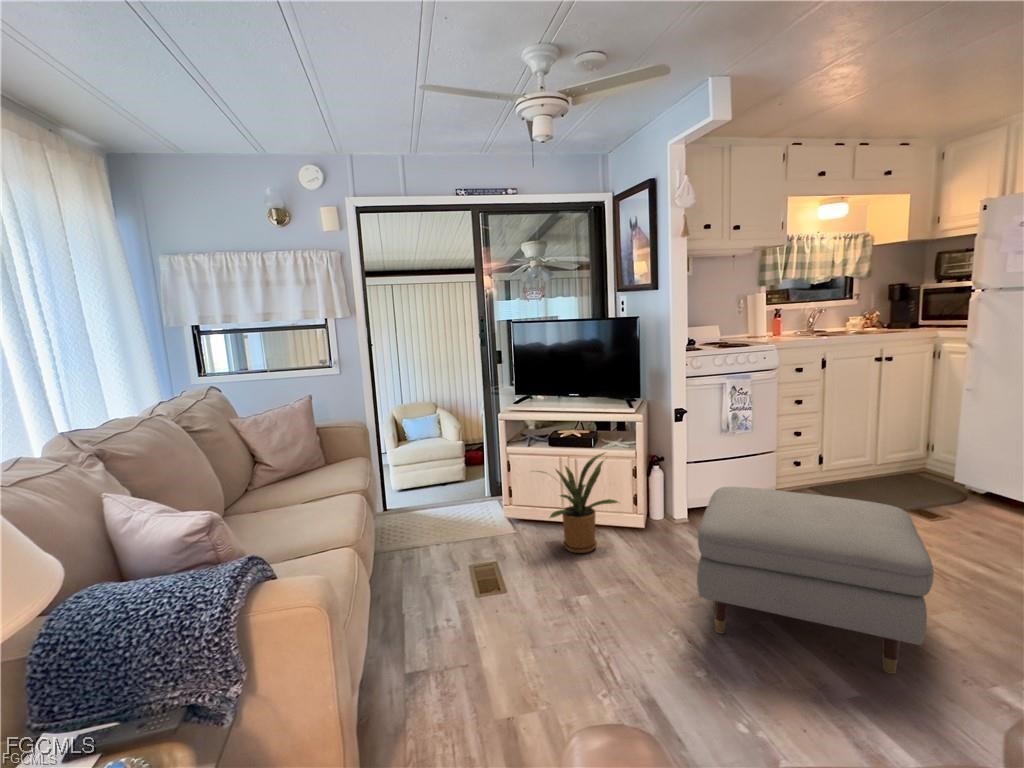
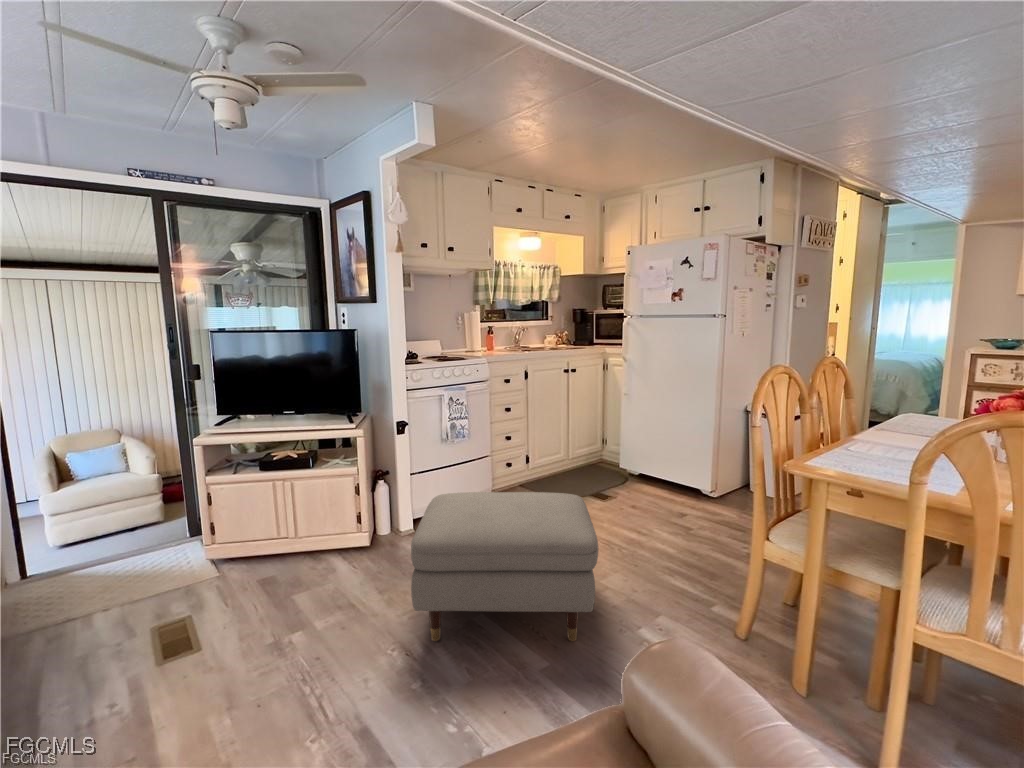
house plant: present [536,453,618,553] -> none [230,471,343,586]

